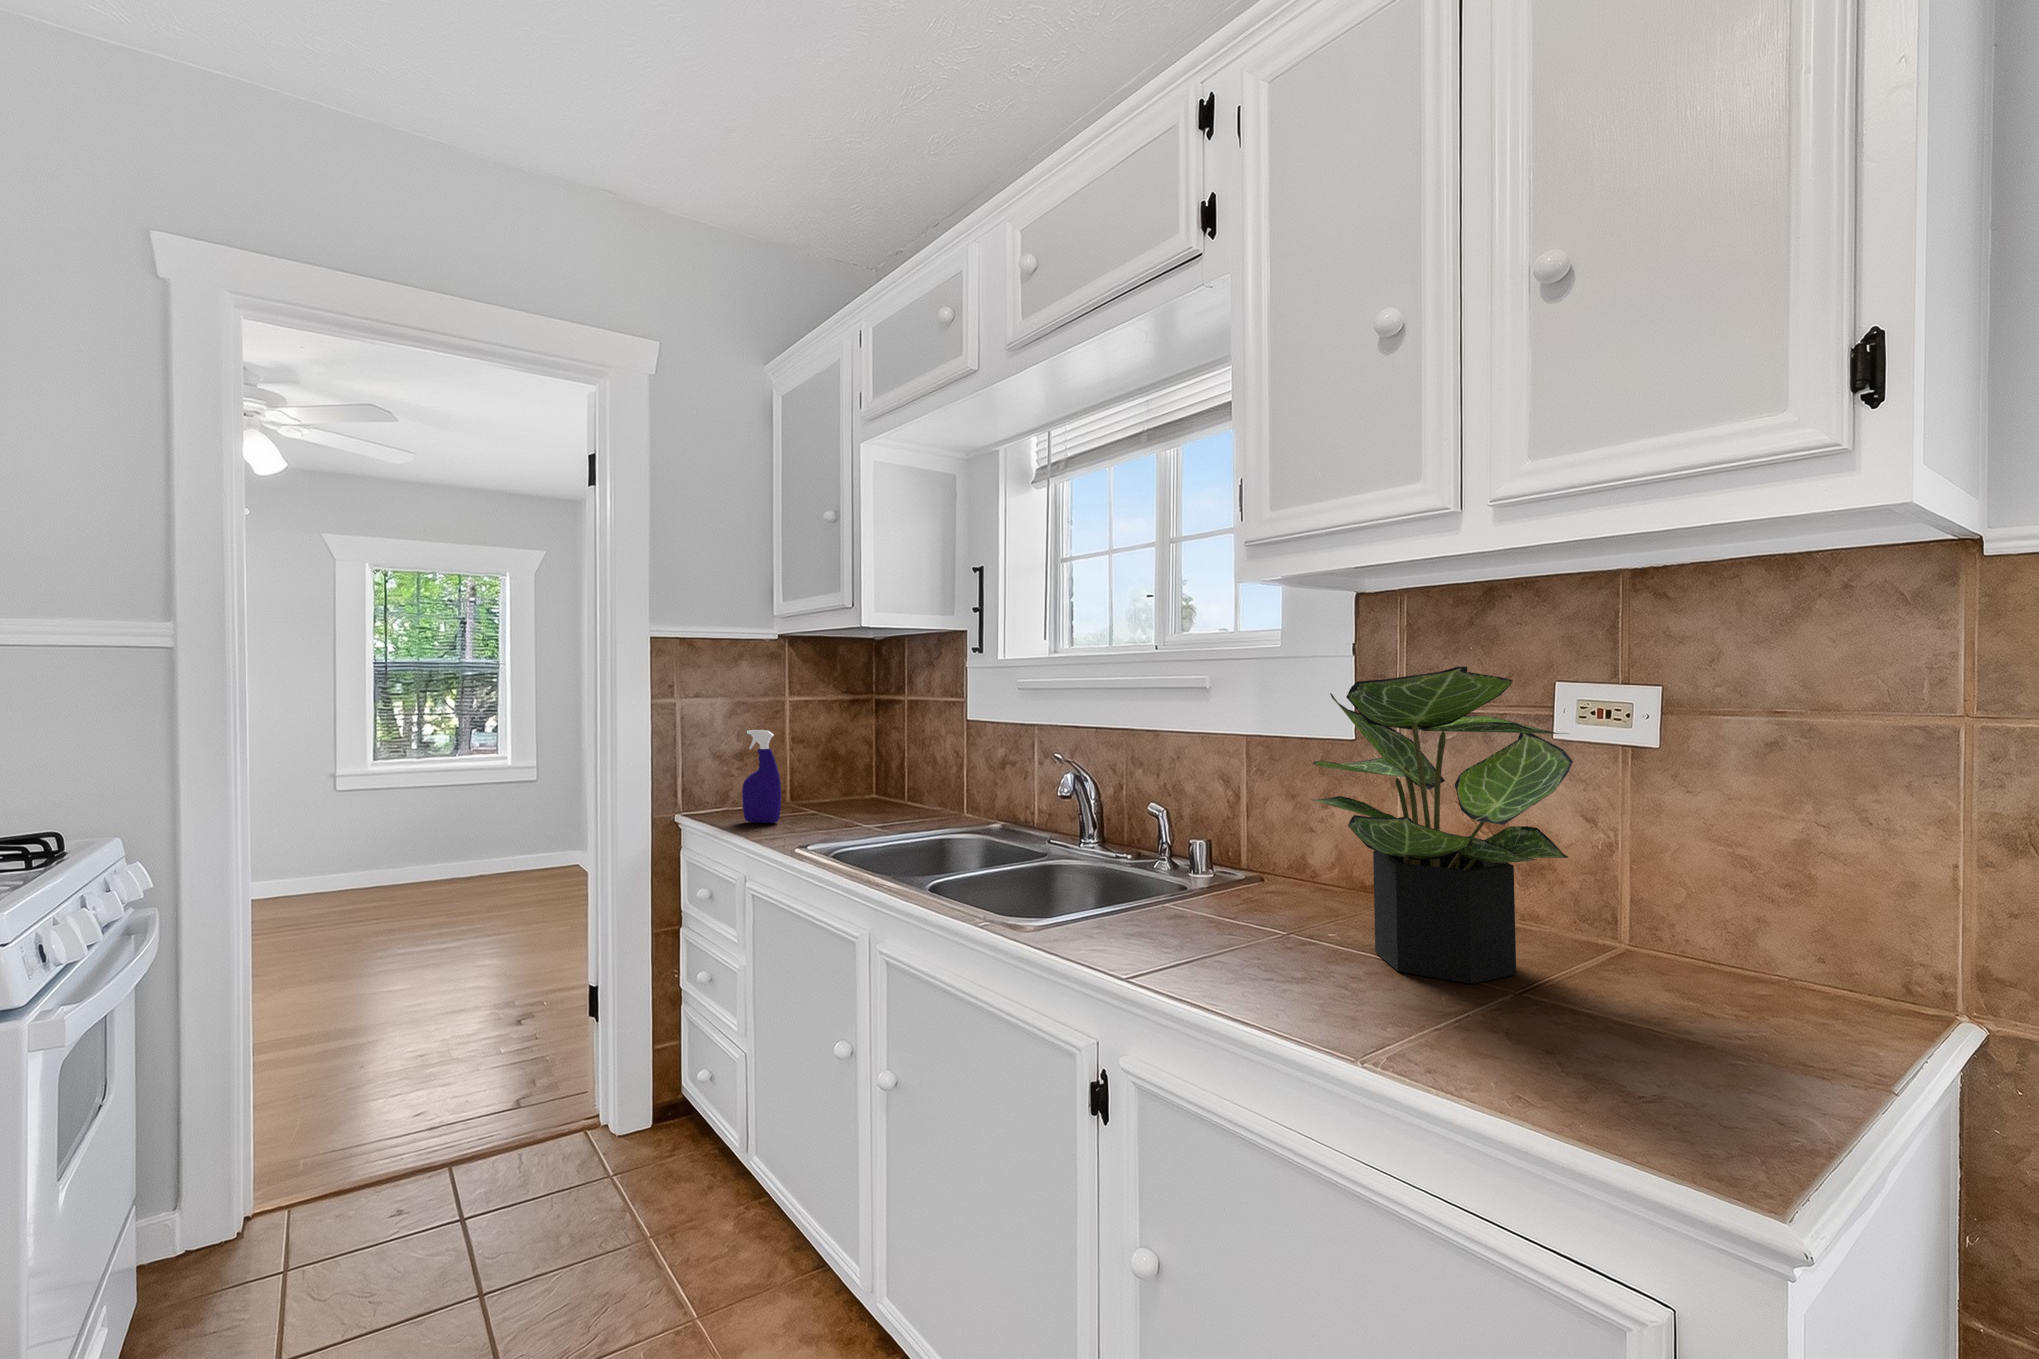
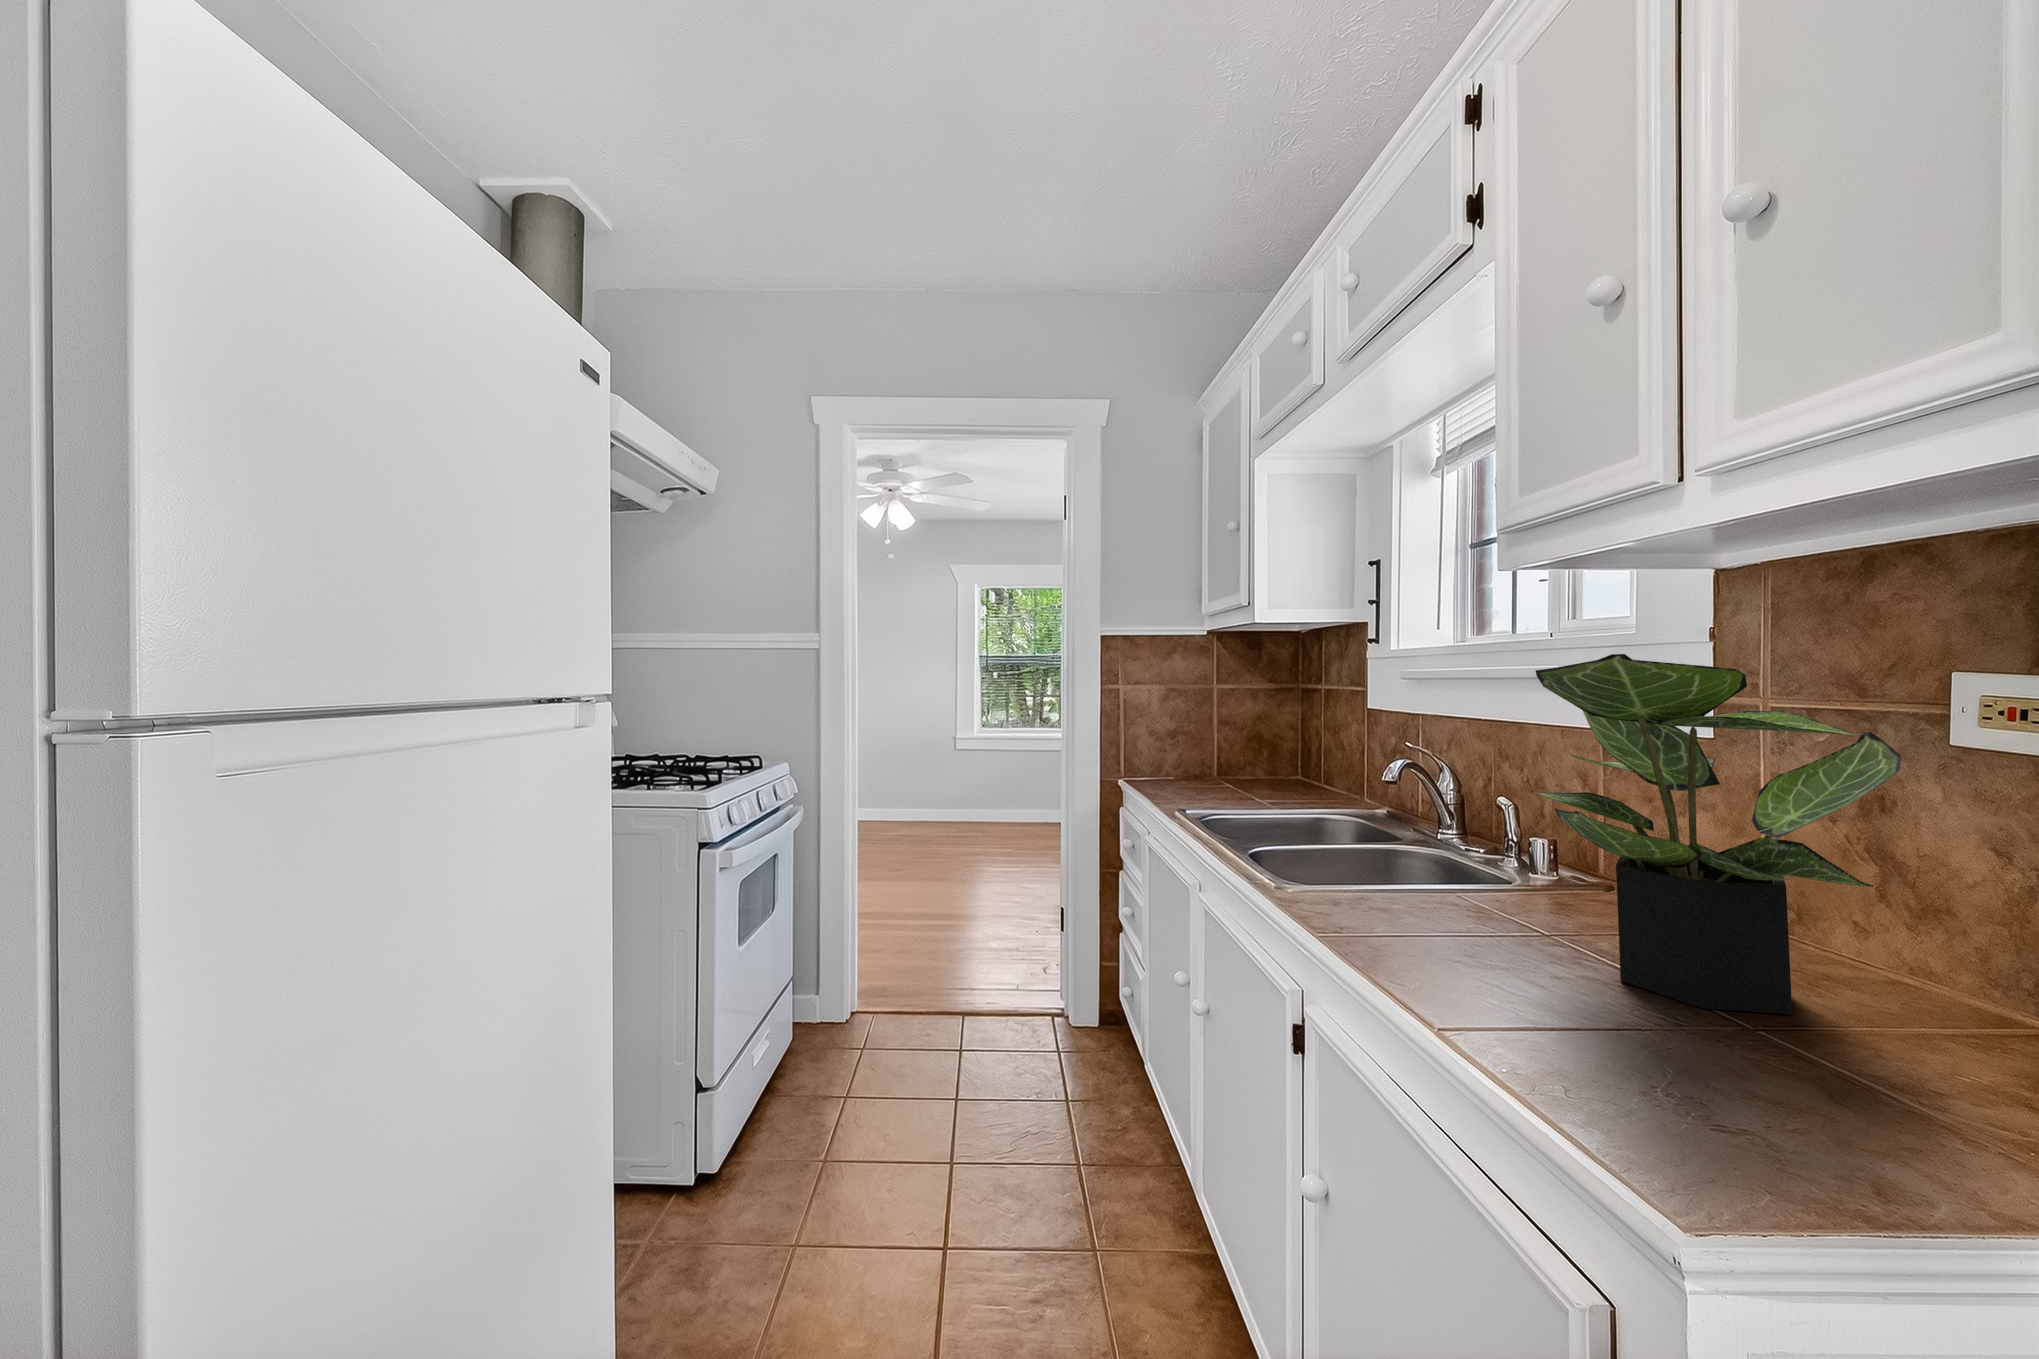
spray bottle: present [742,730,781,823] -> none [1159,713,1189,789]

